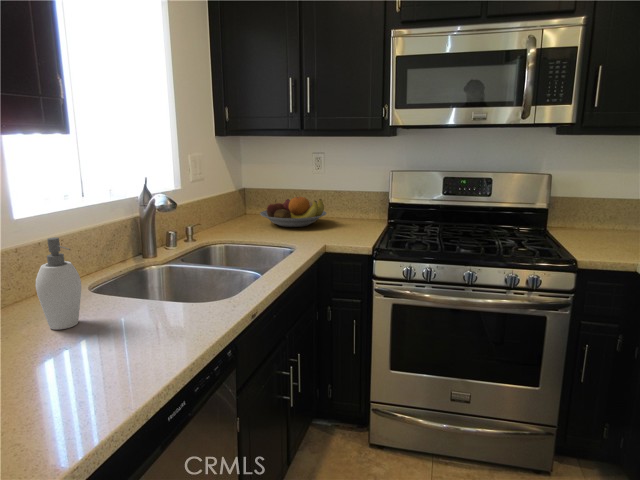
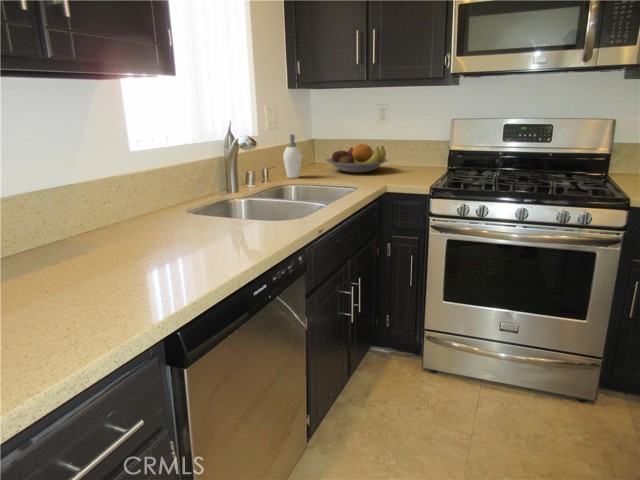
soap dispenser: present [36,237,81,330] -> present [284,134,302,178]

